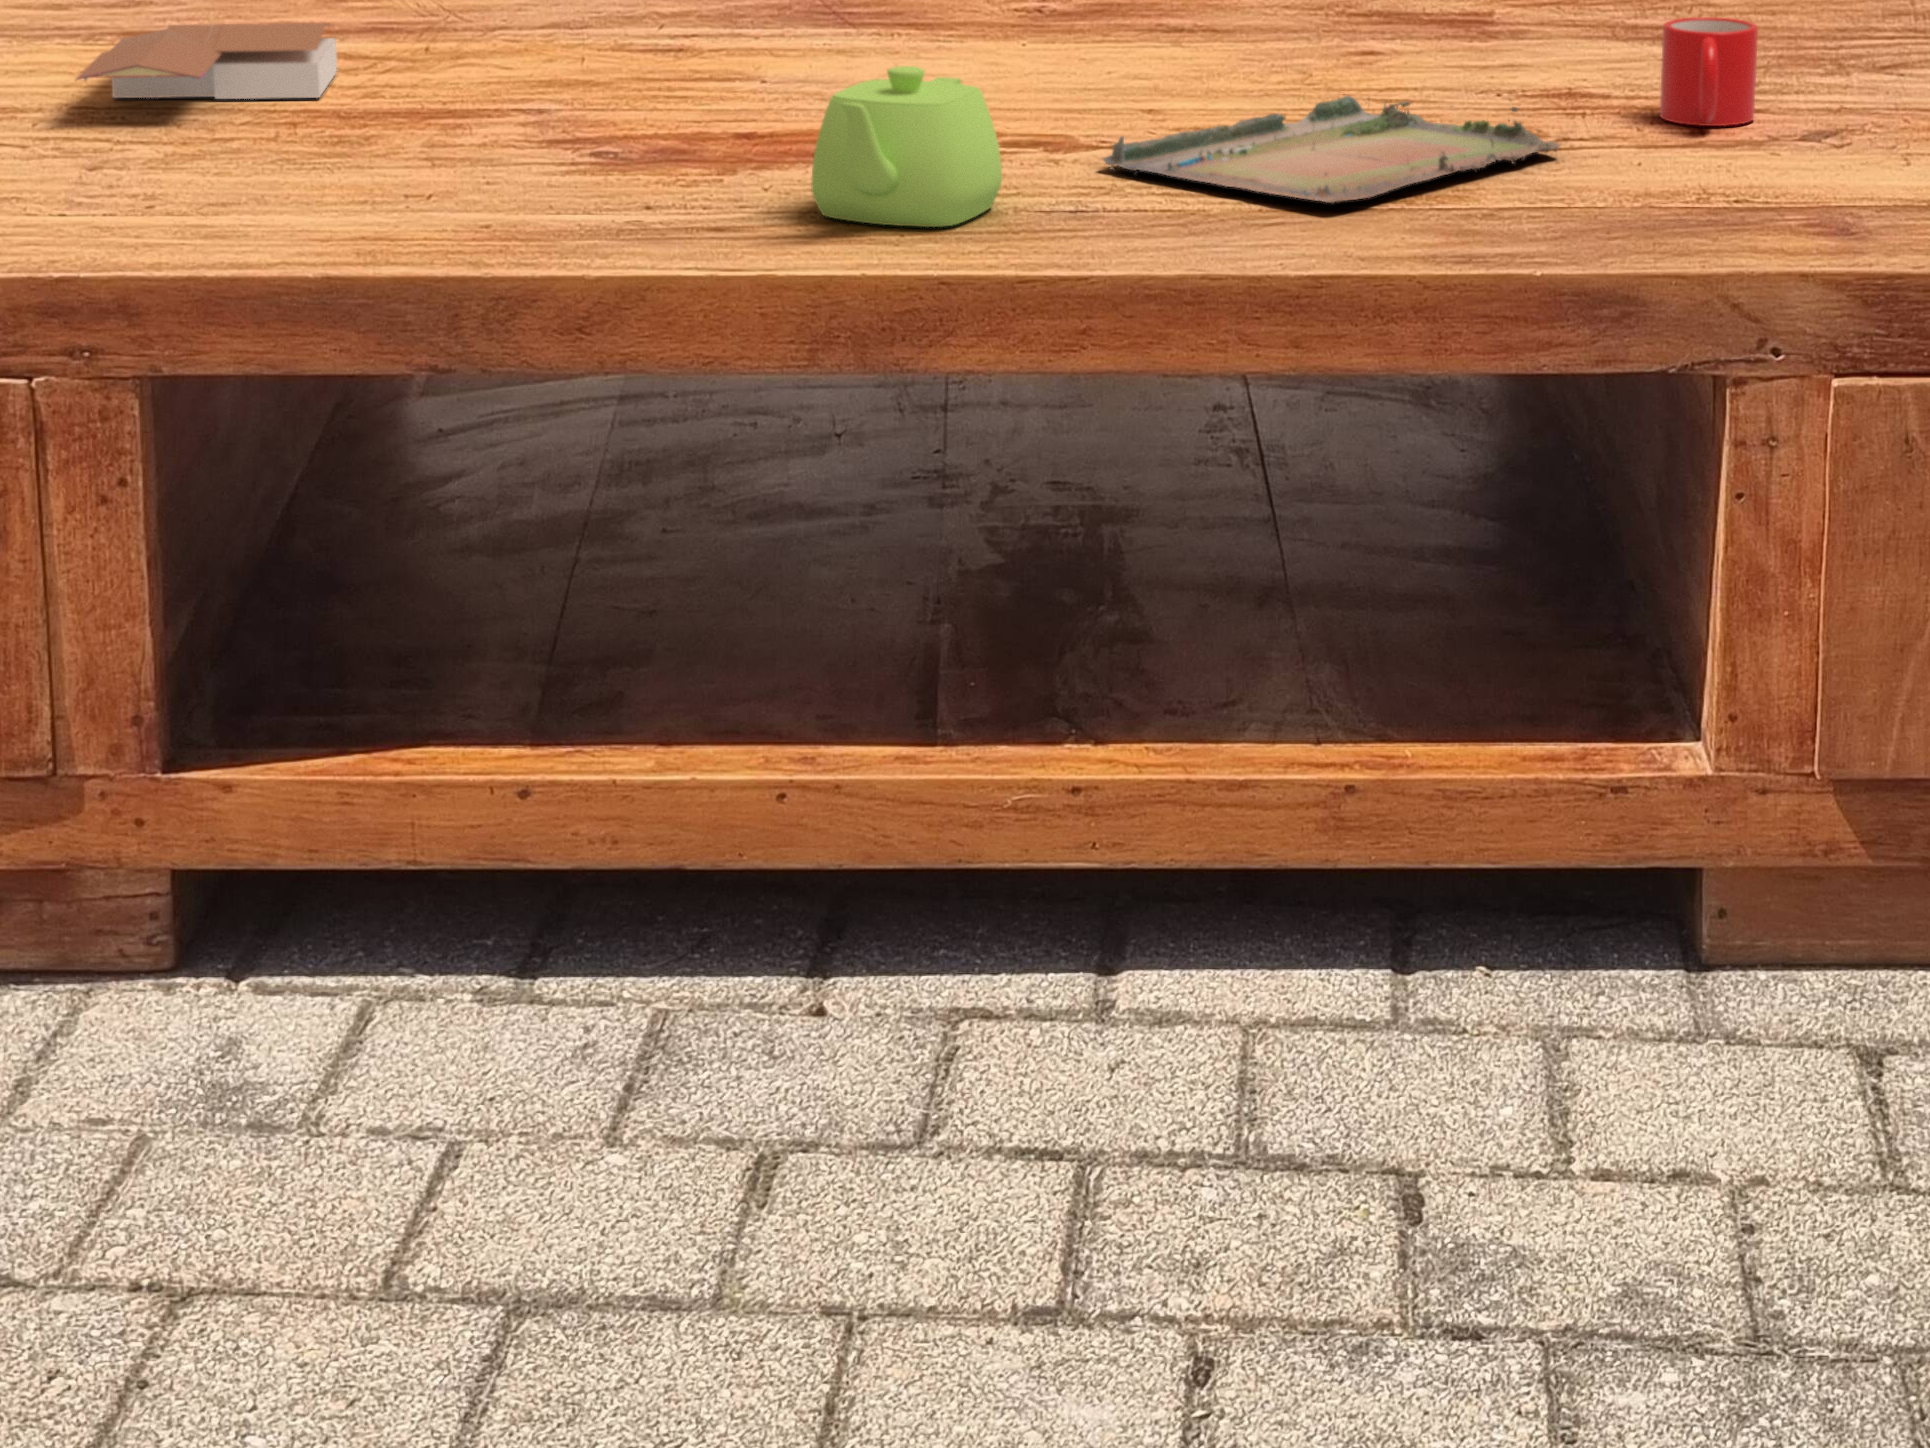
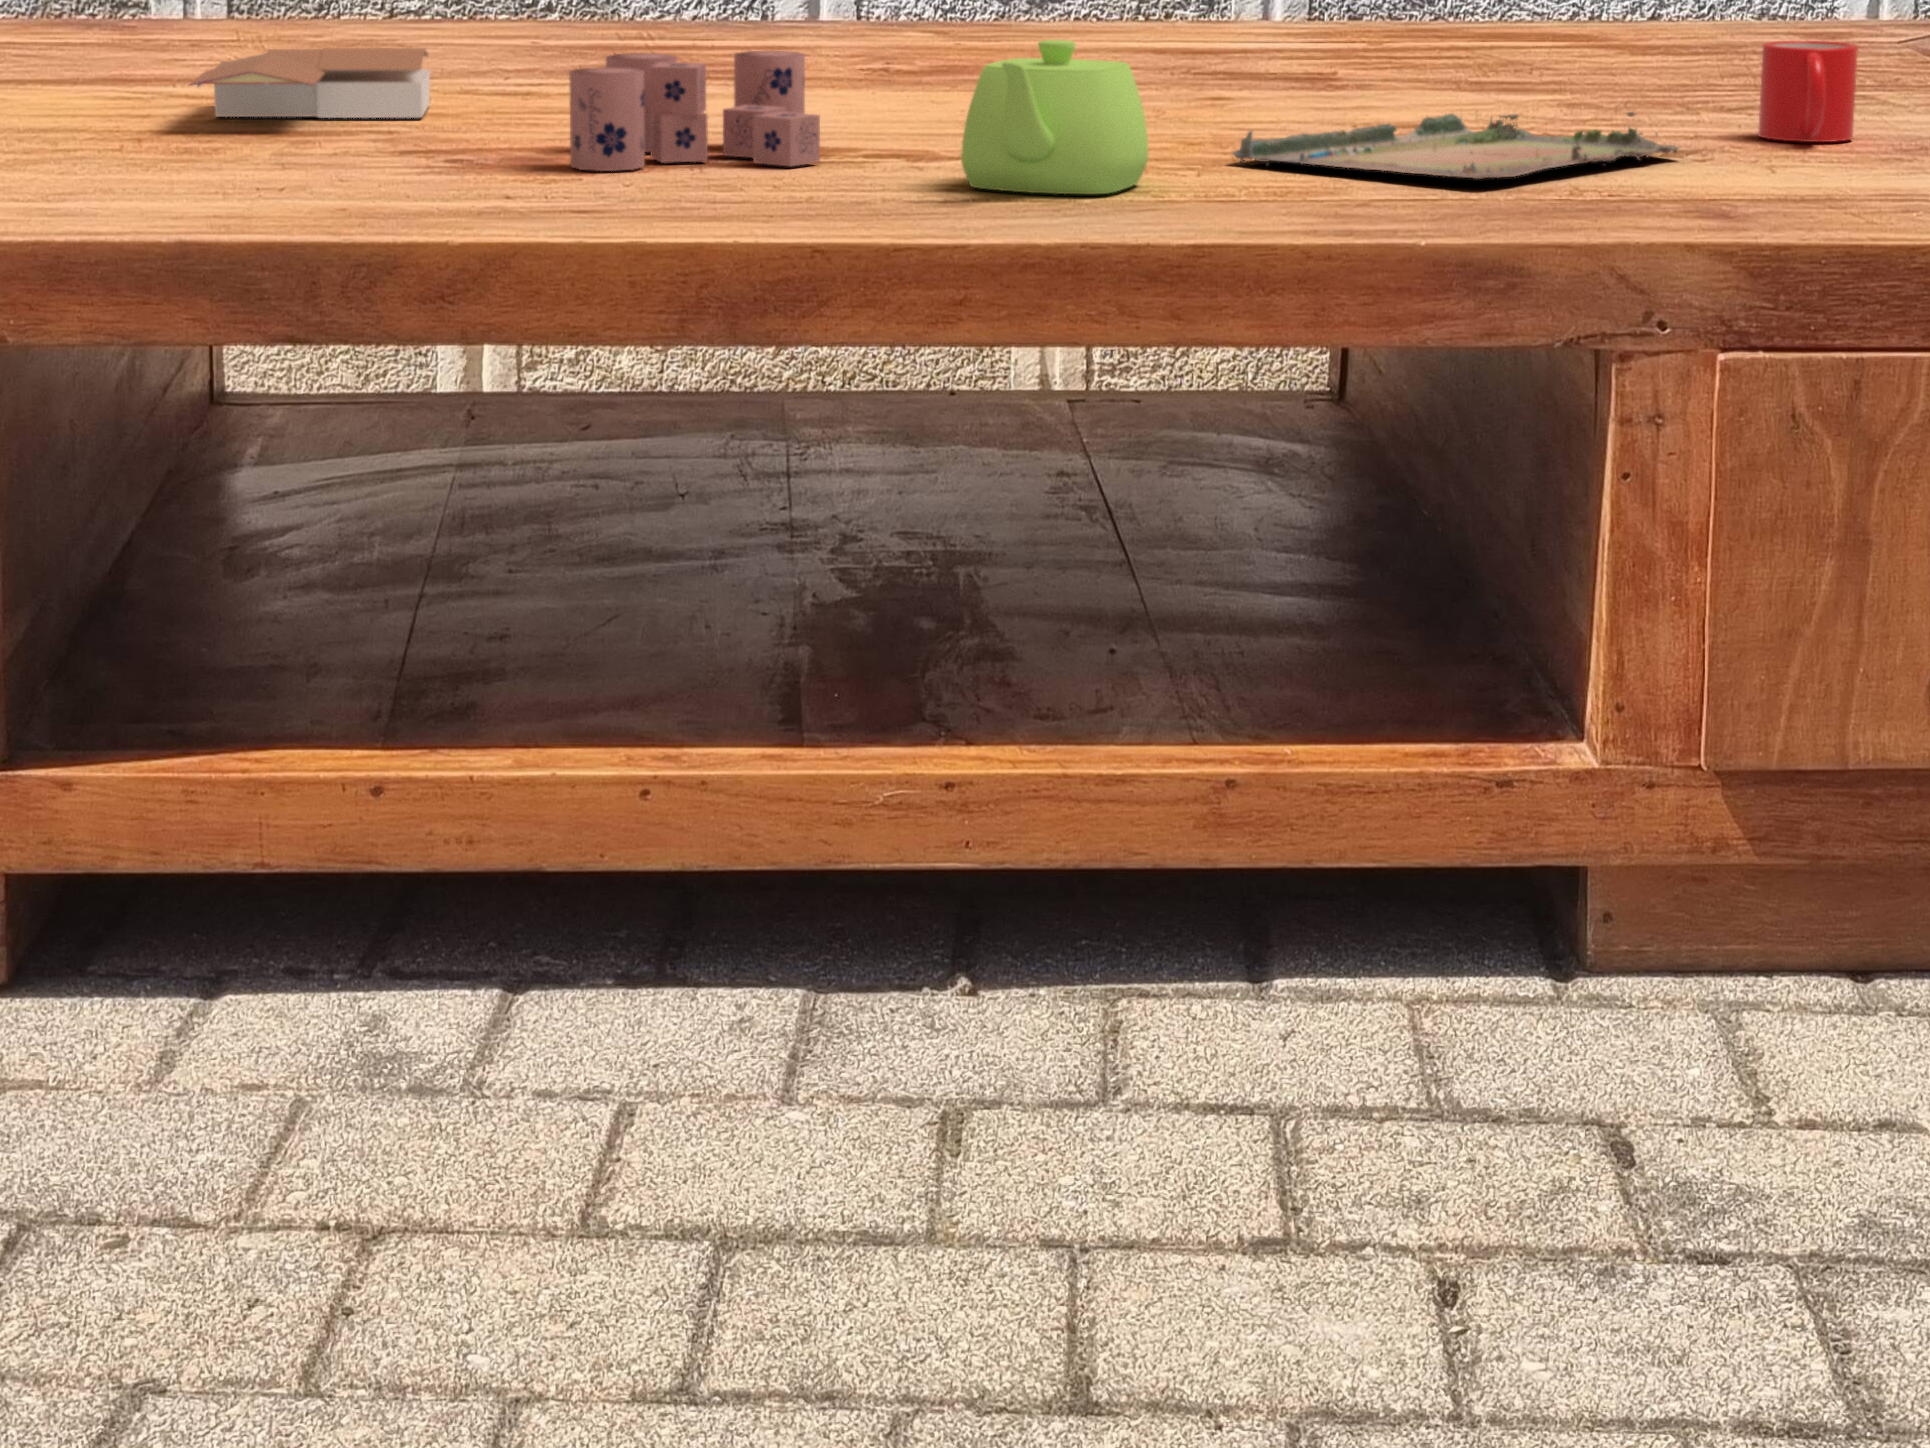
candle: none [432,47,688,190] -> present [569,51,820,171]

